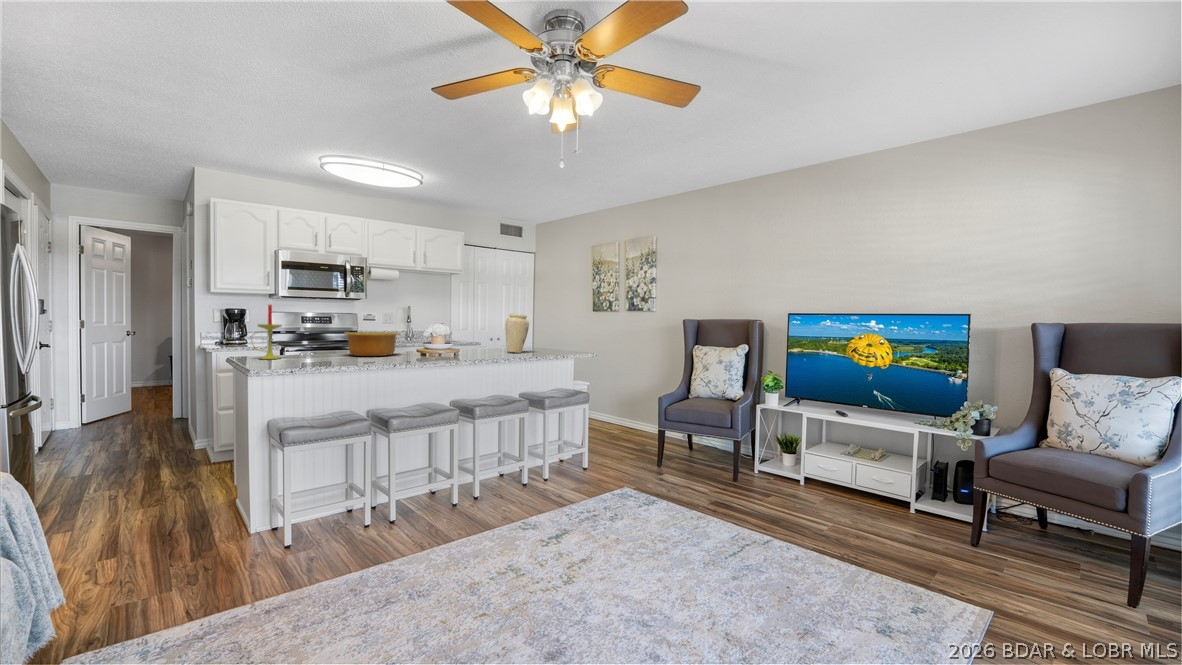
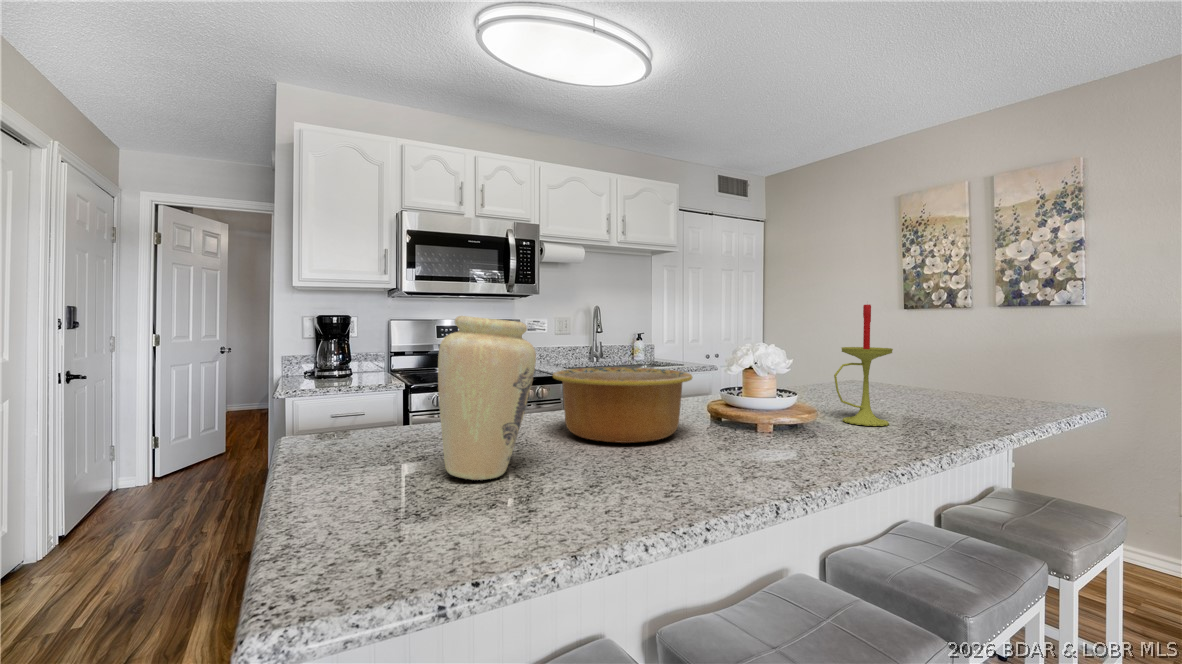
candle: present [251,305,282,359] -> present [834,304,893,426]
vase: present [505,314,529,353] -> present [438,316,536,480]

